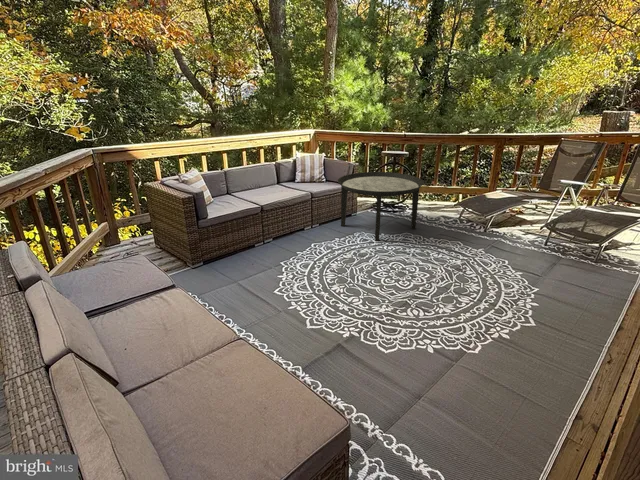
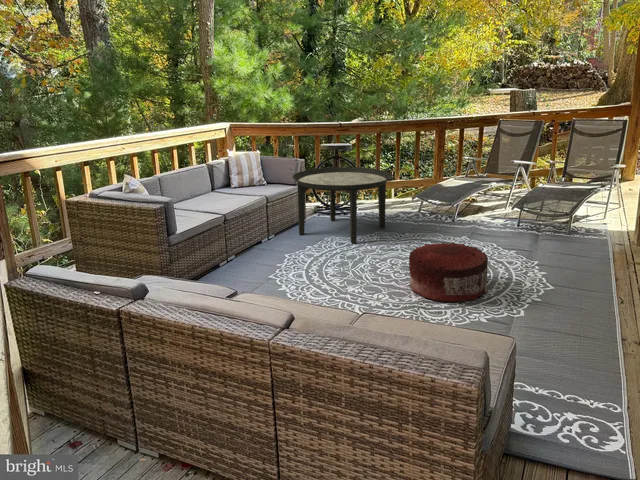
pouf: none [385,257,463,323] -> present [409,242,488,302]

